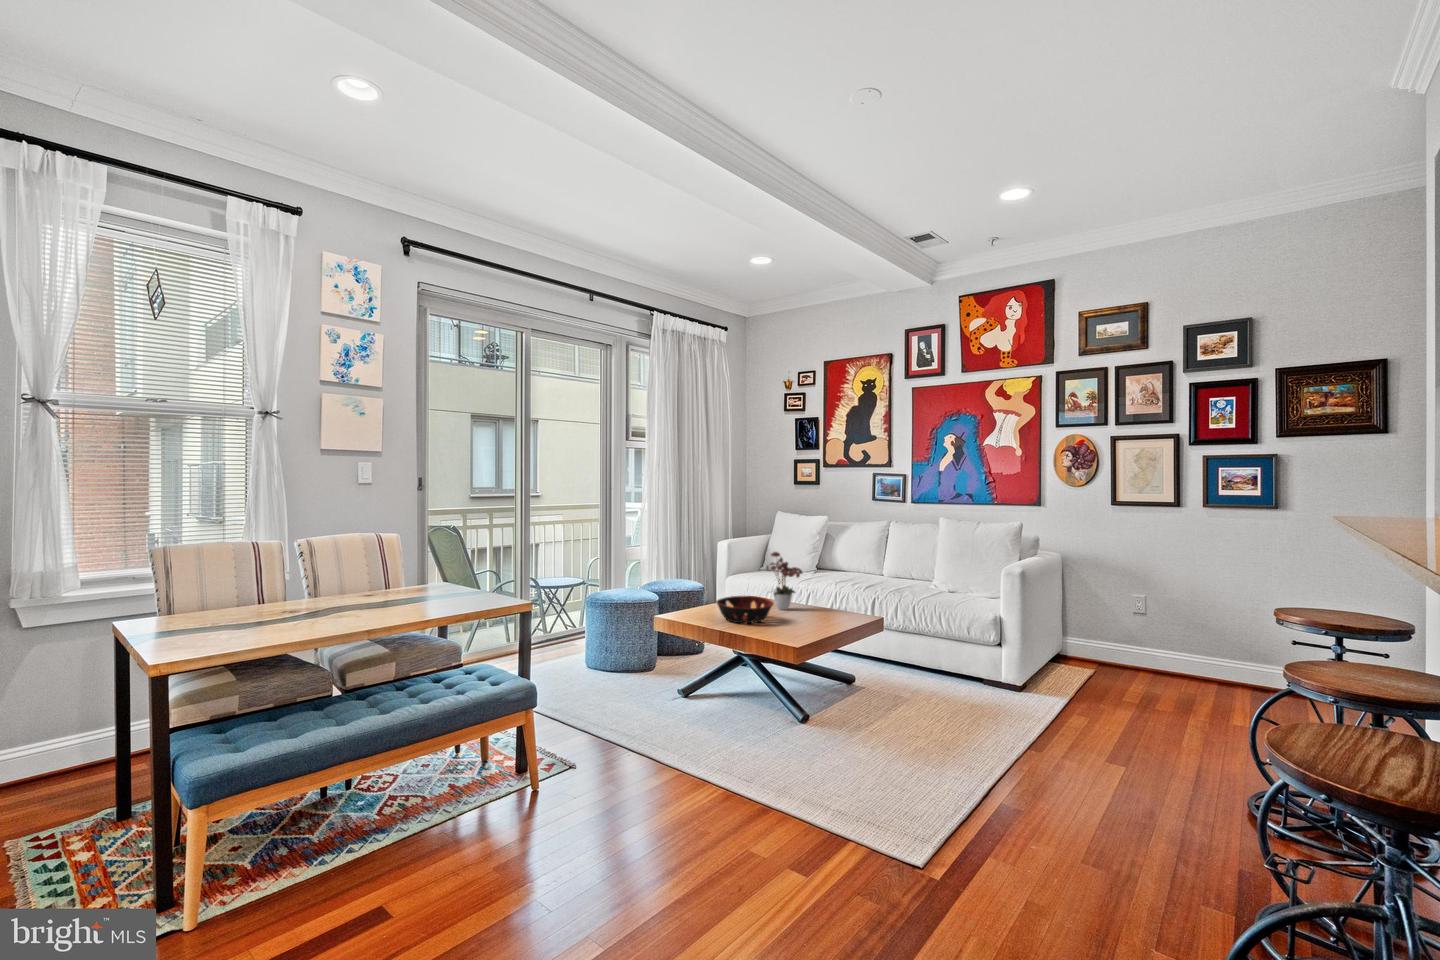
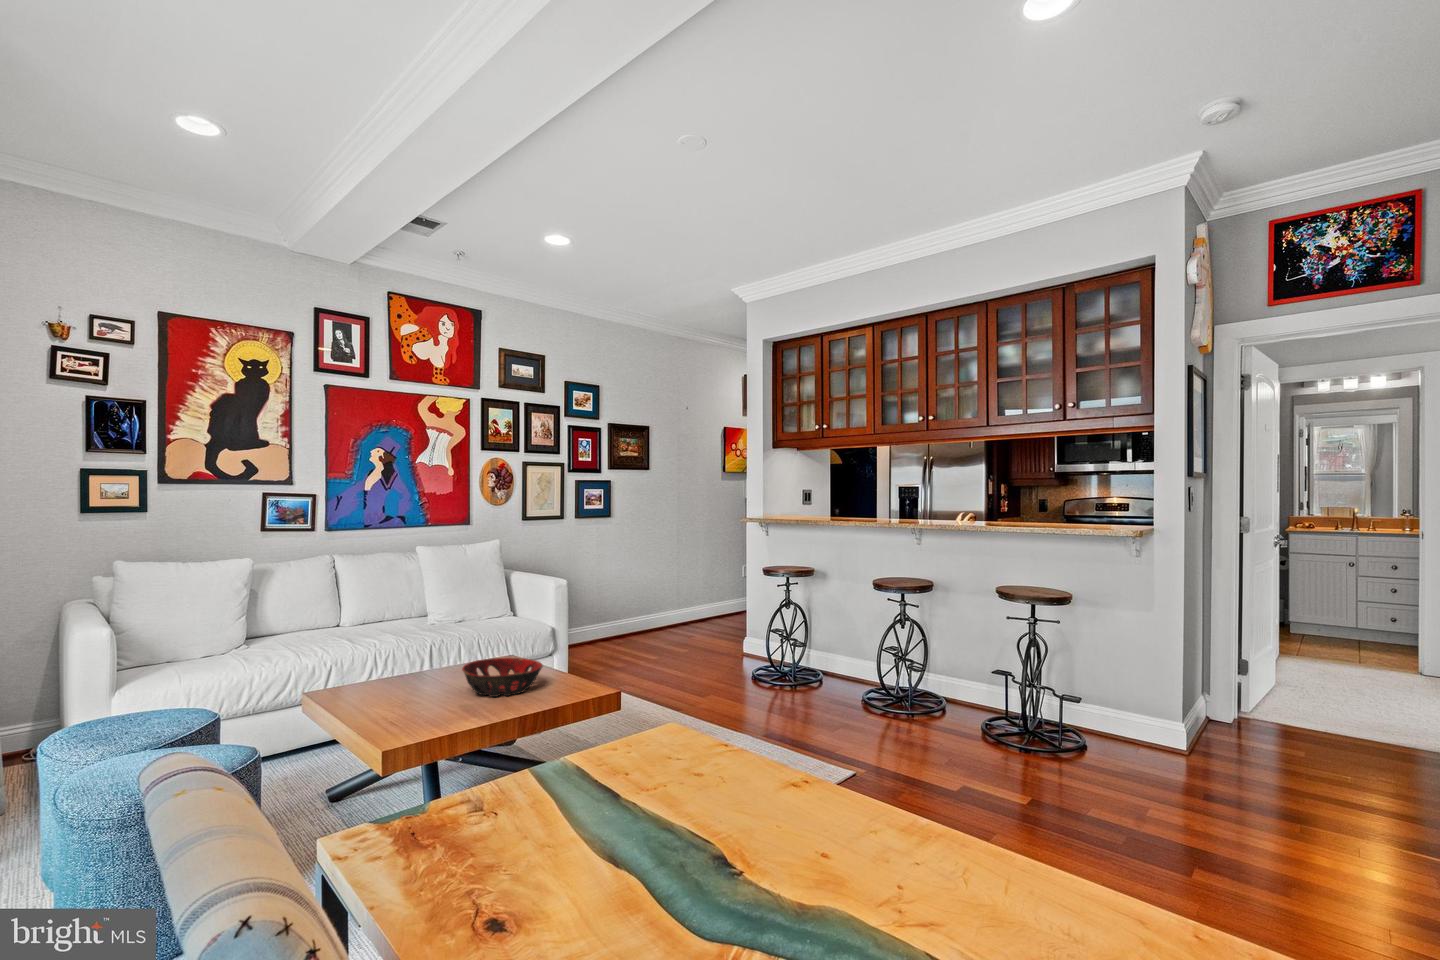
flower arrangement: present [766,552,802,610] -> none [410,598,455,680]

